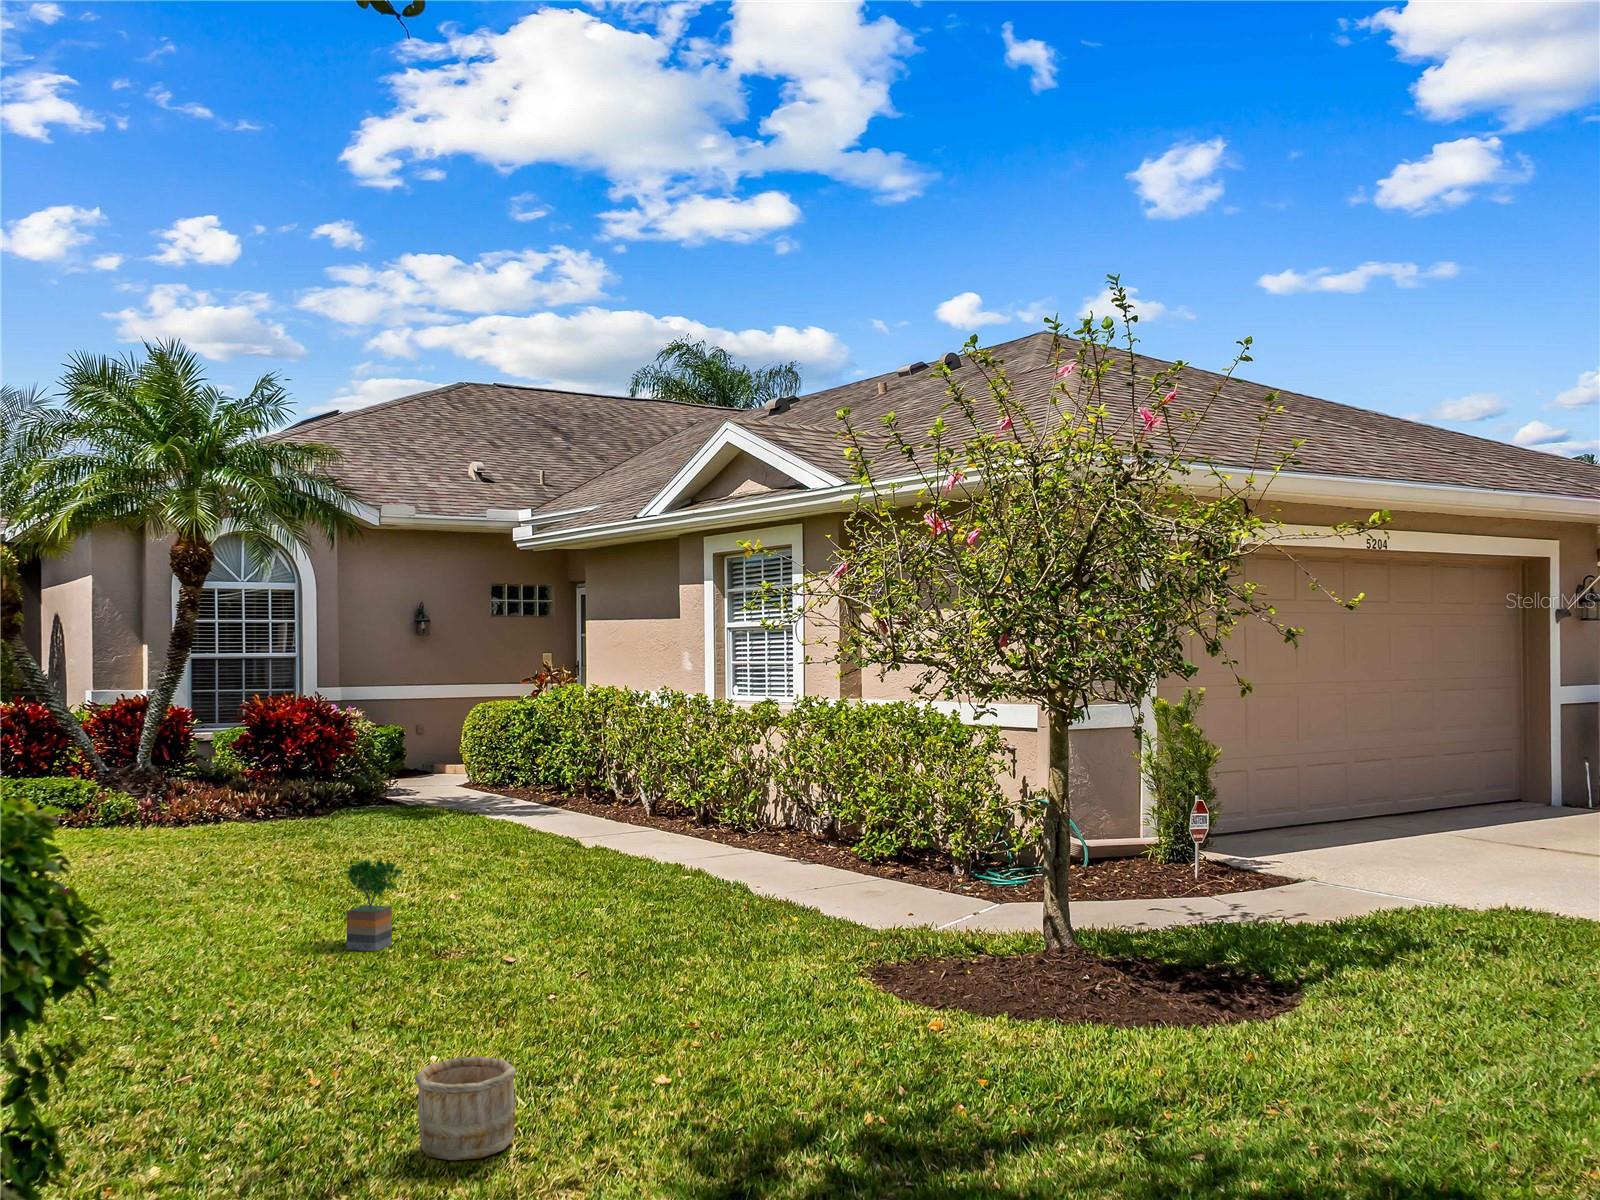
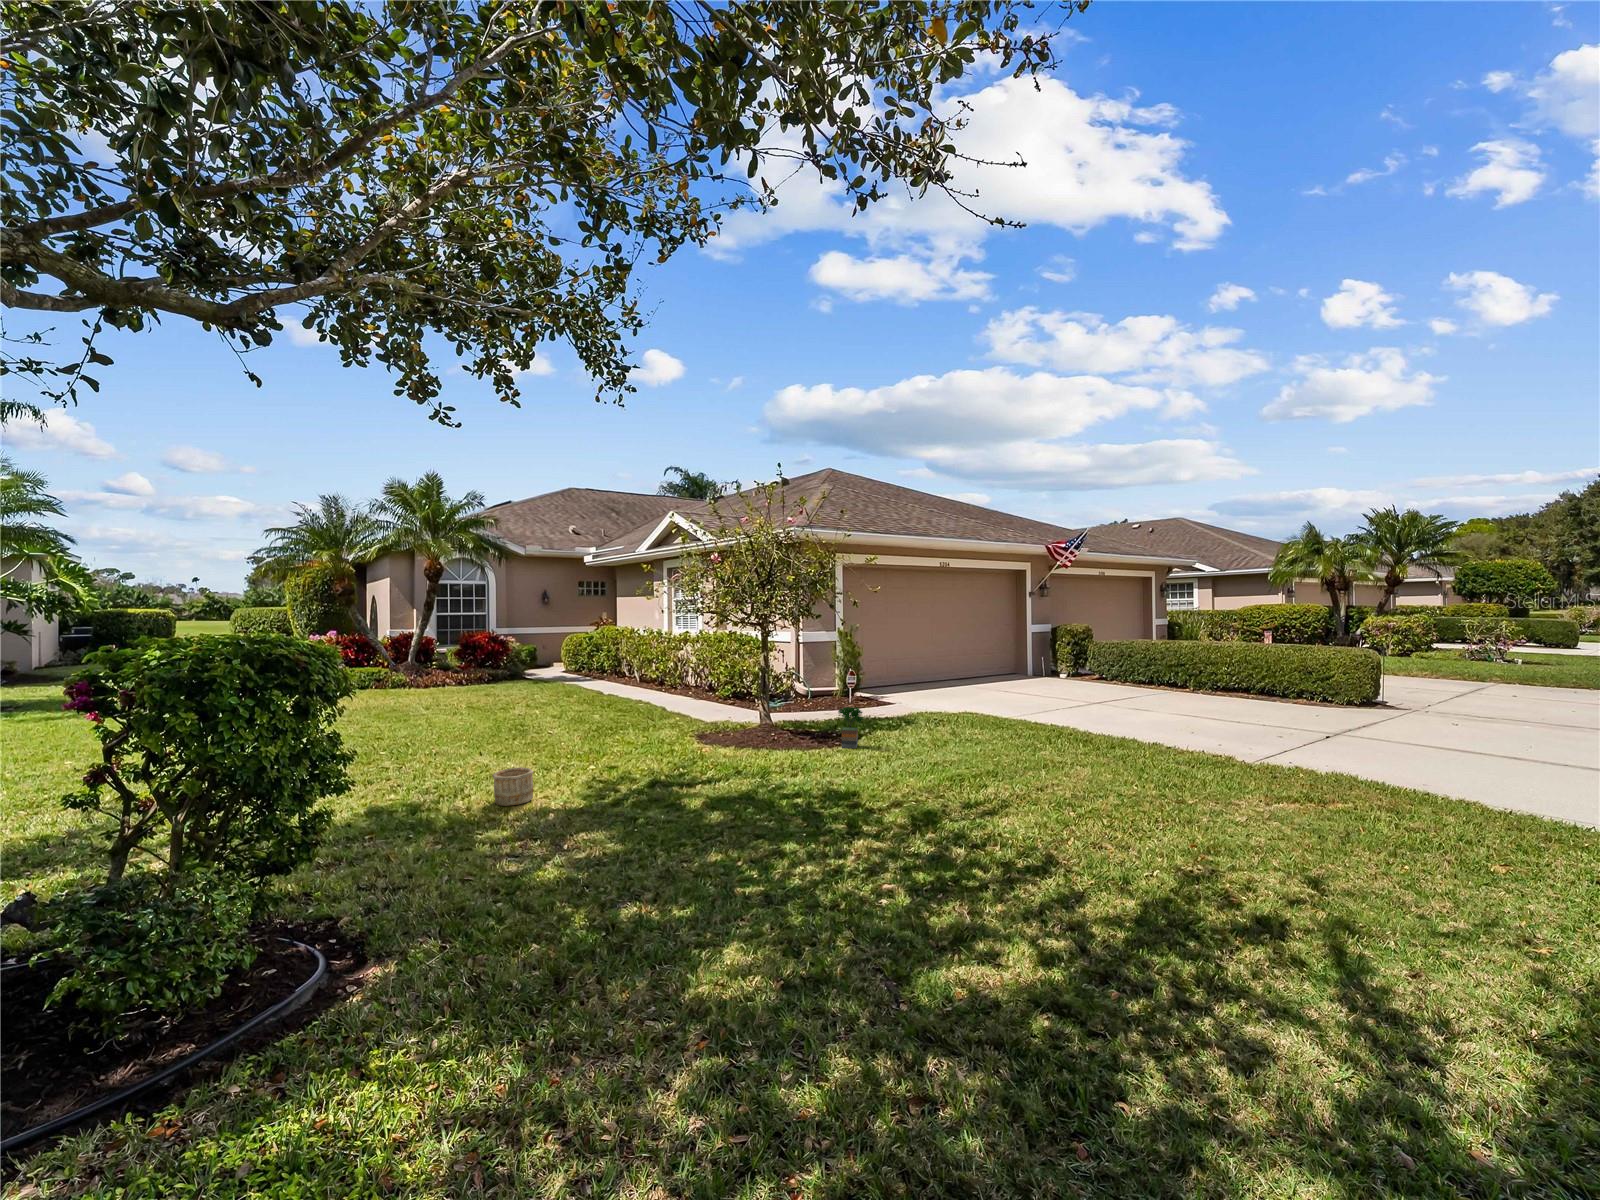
potted tree: present [346,860,401,952] -> present [838,707,863,748]

